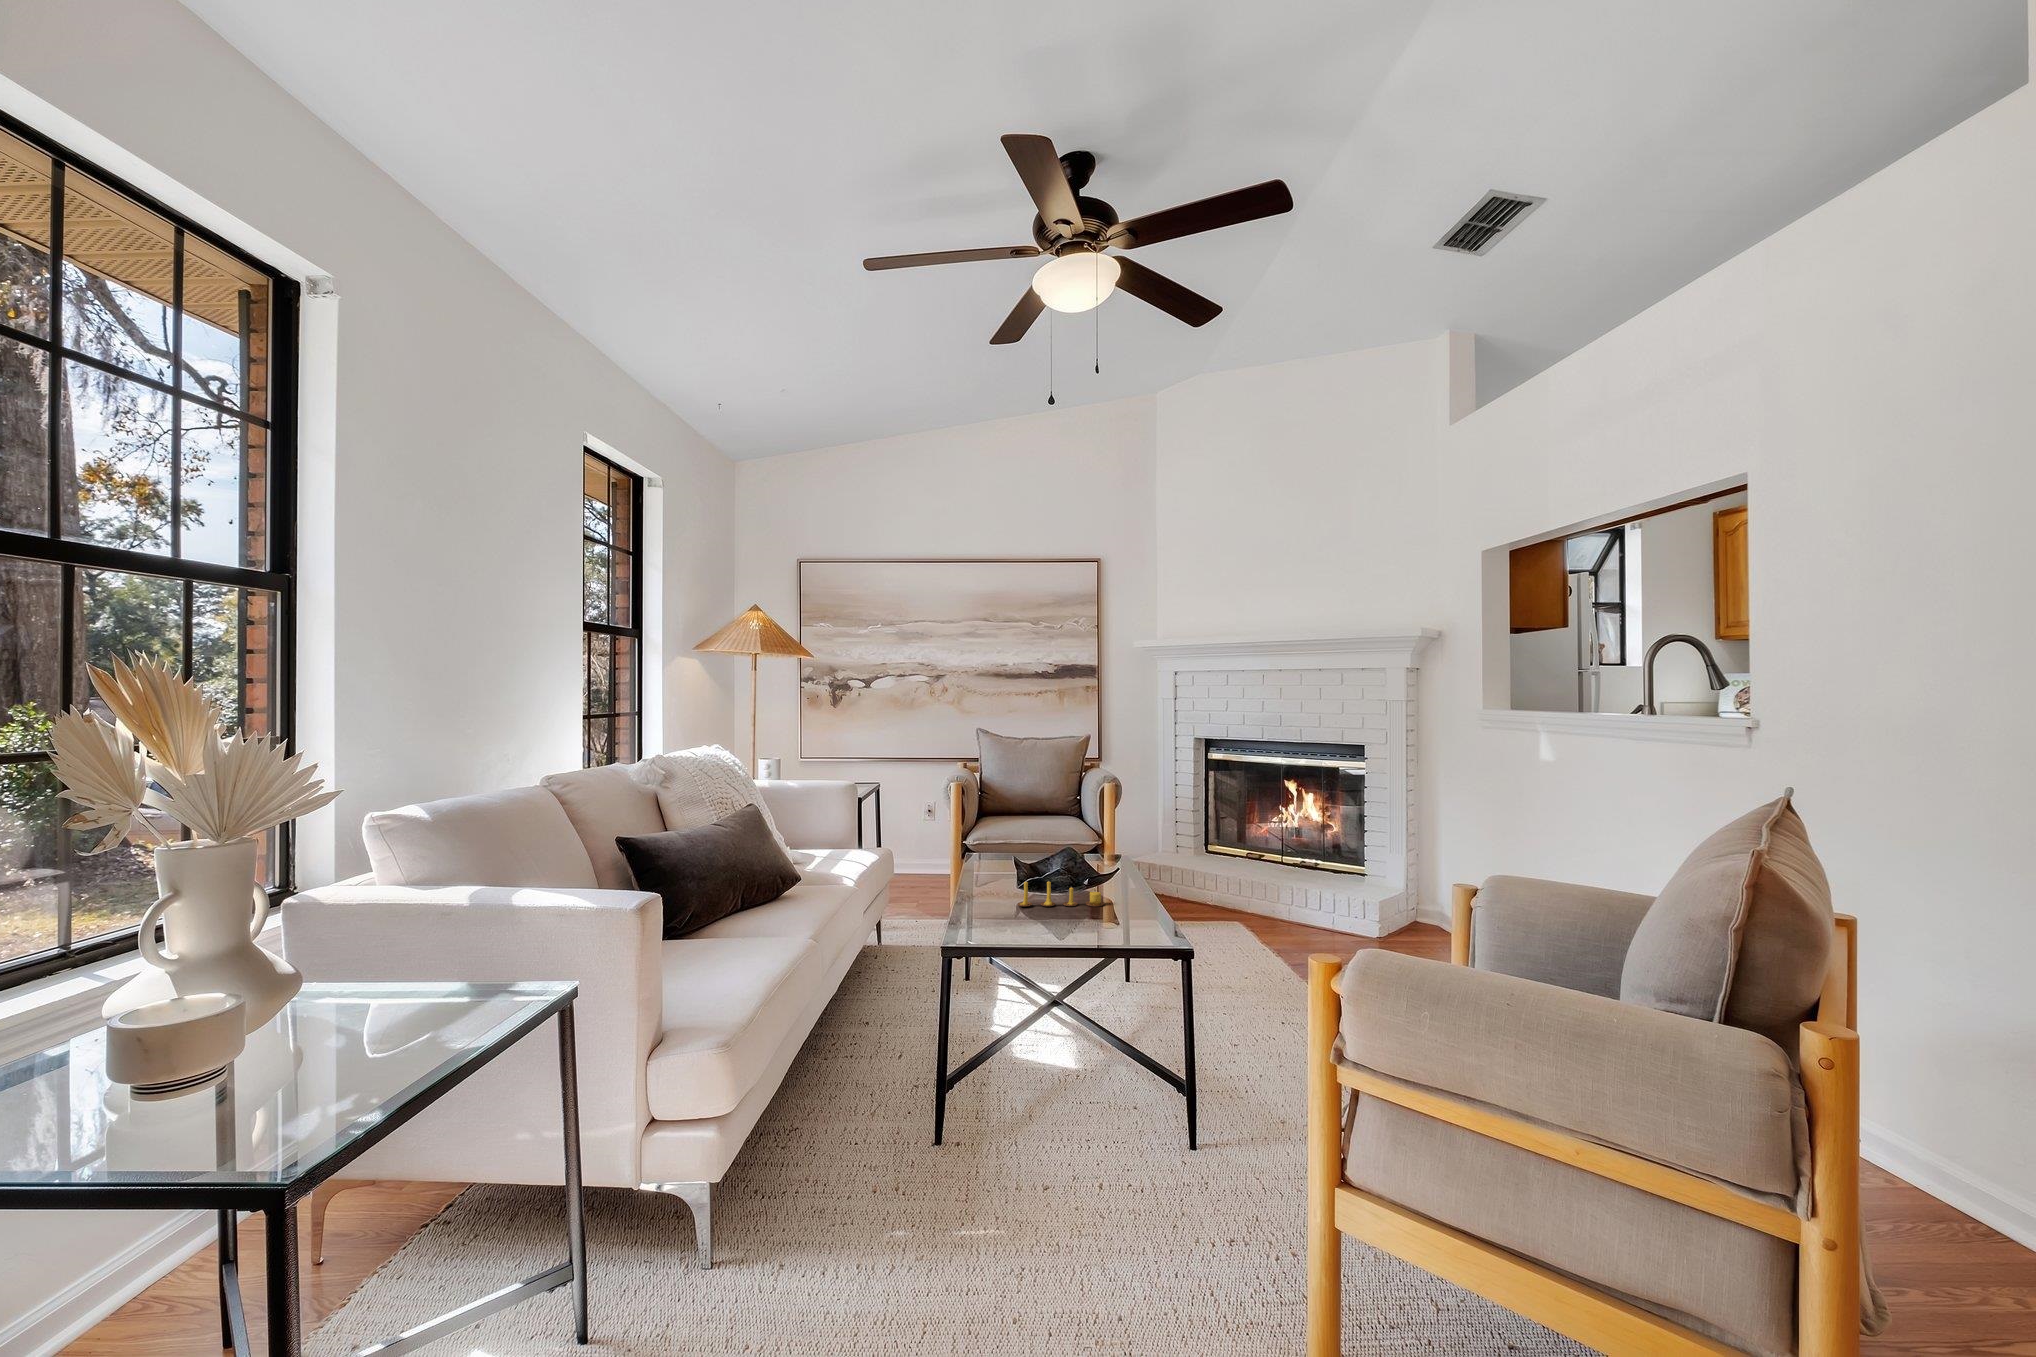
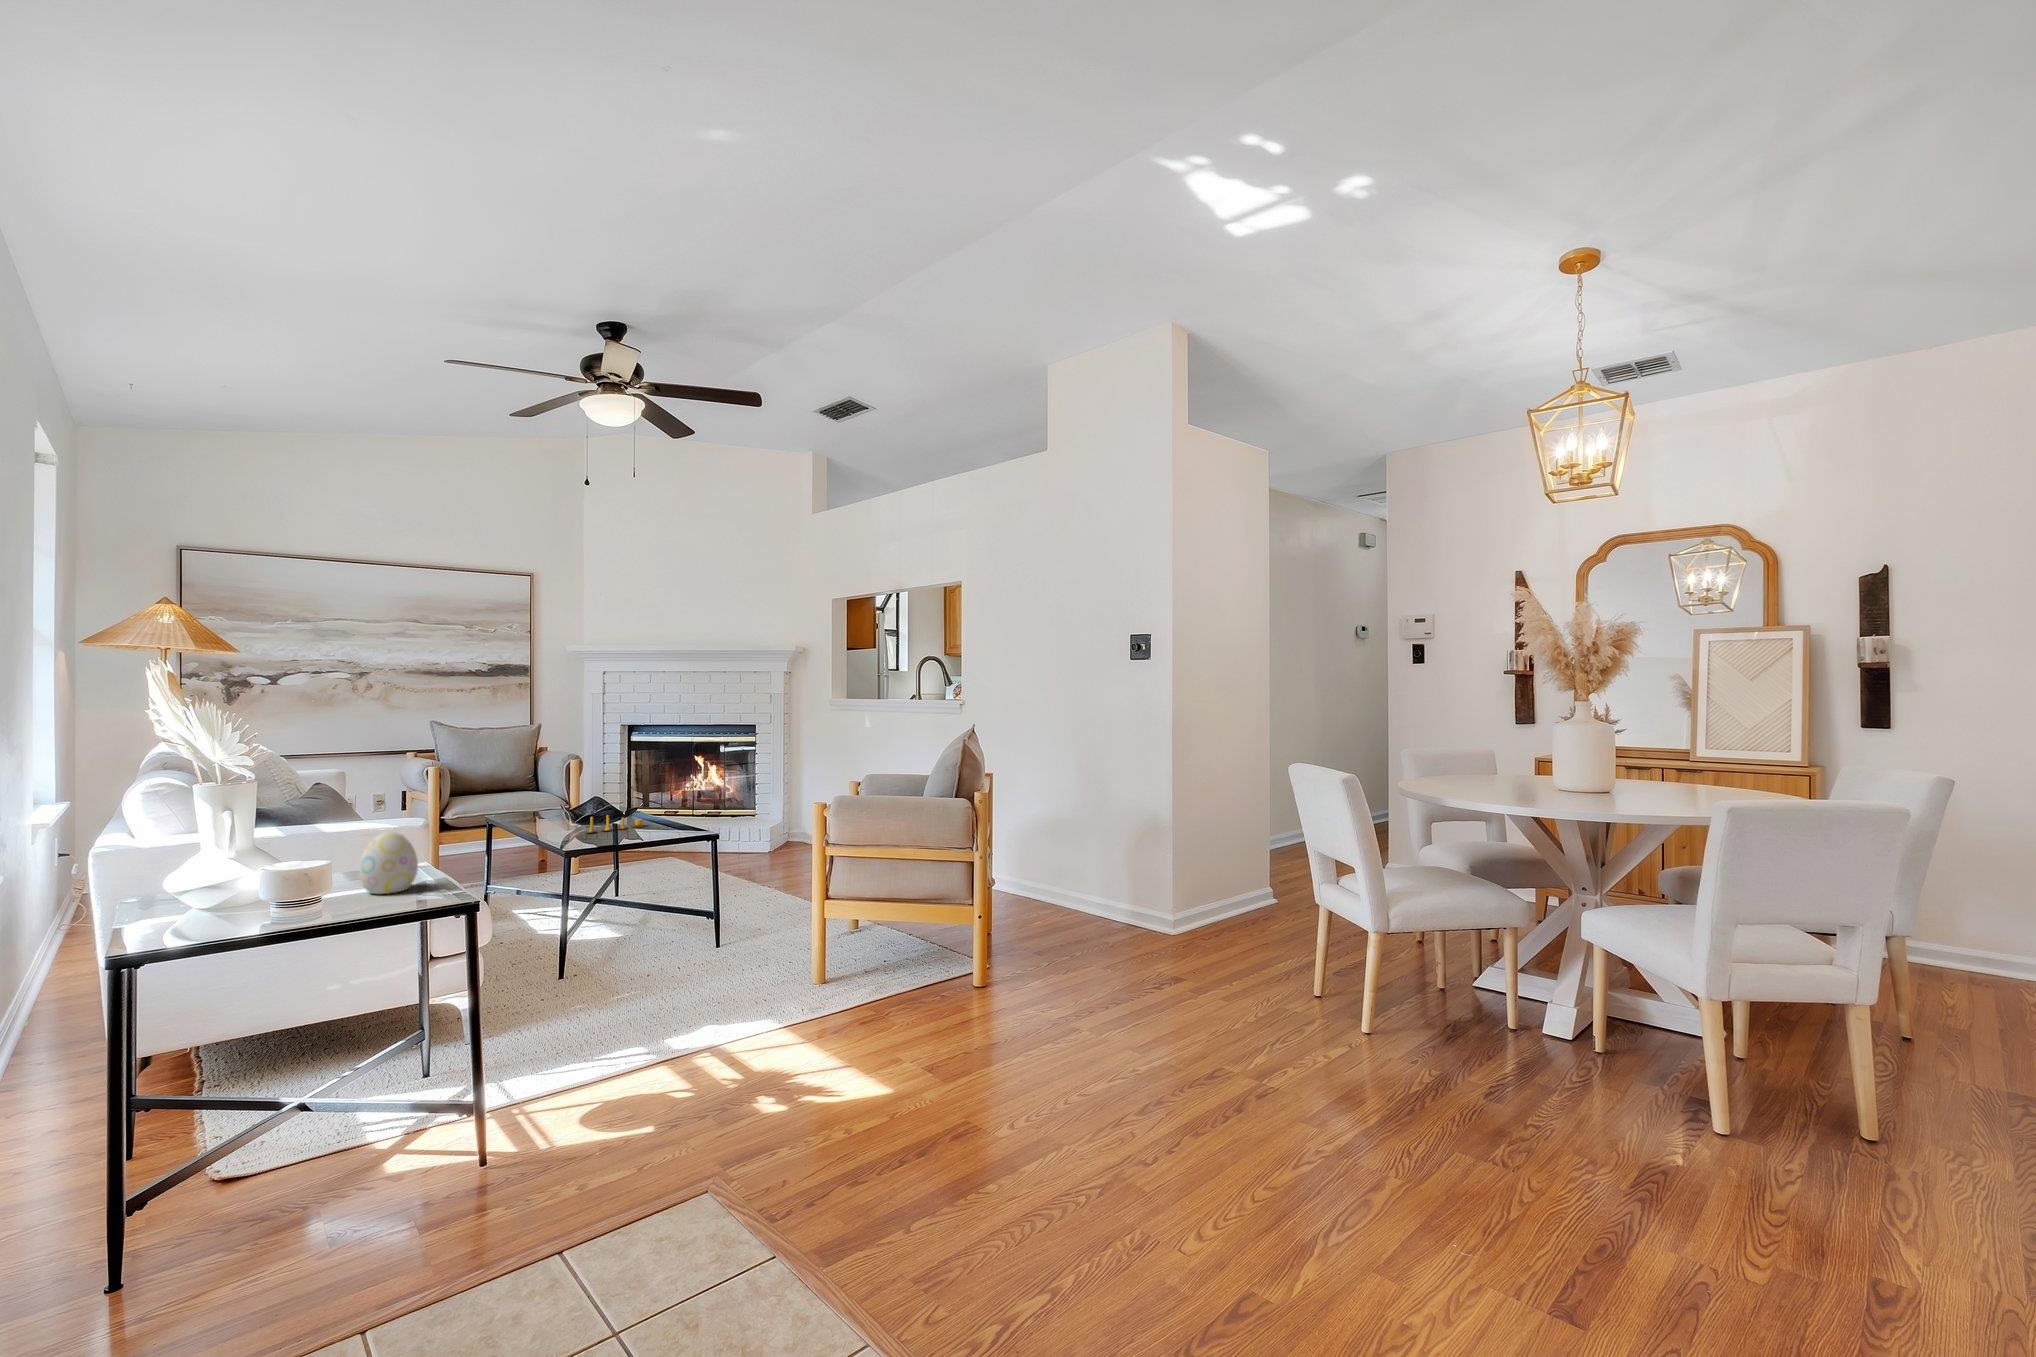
decorative egg: none [301,946,413,1070] -> present [359,831,418,894]

